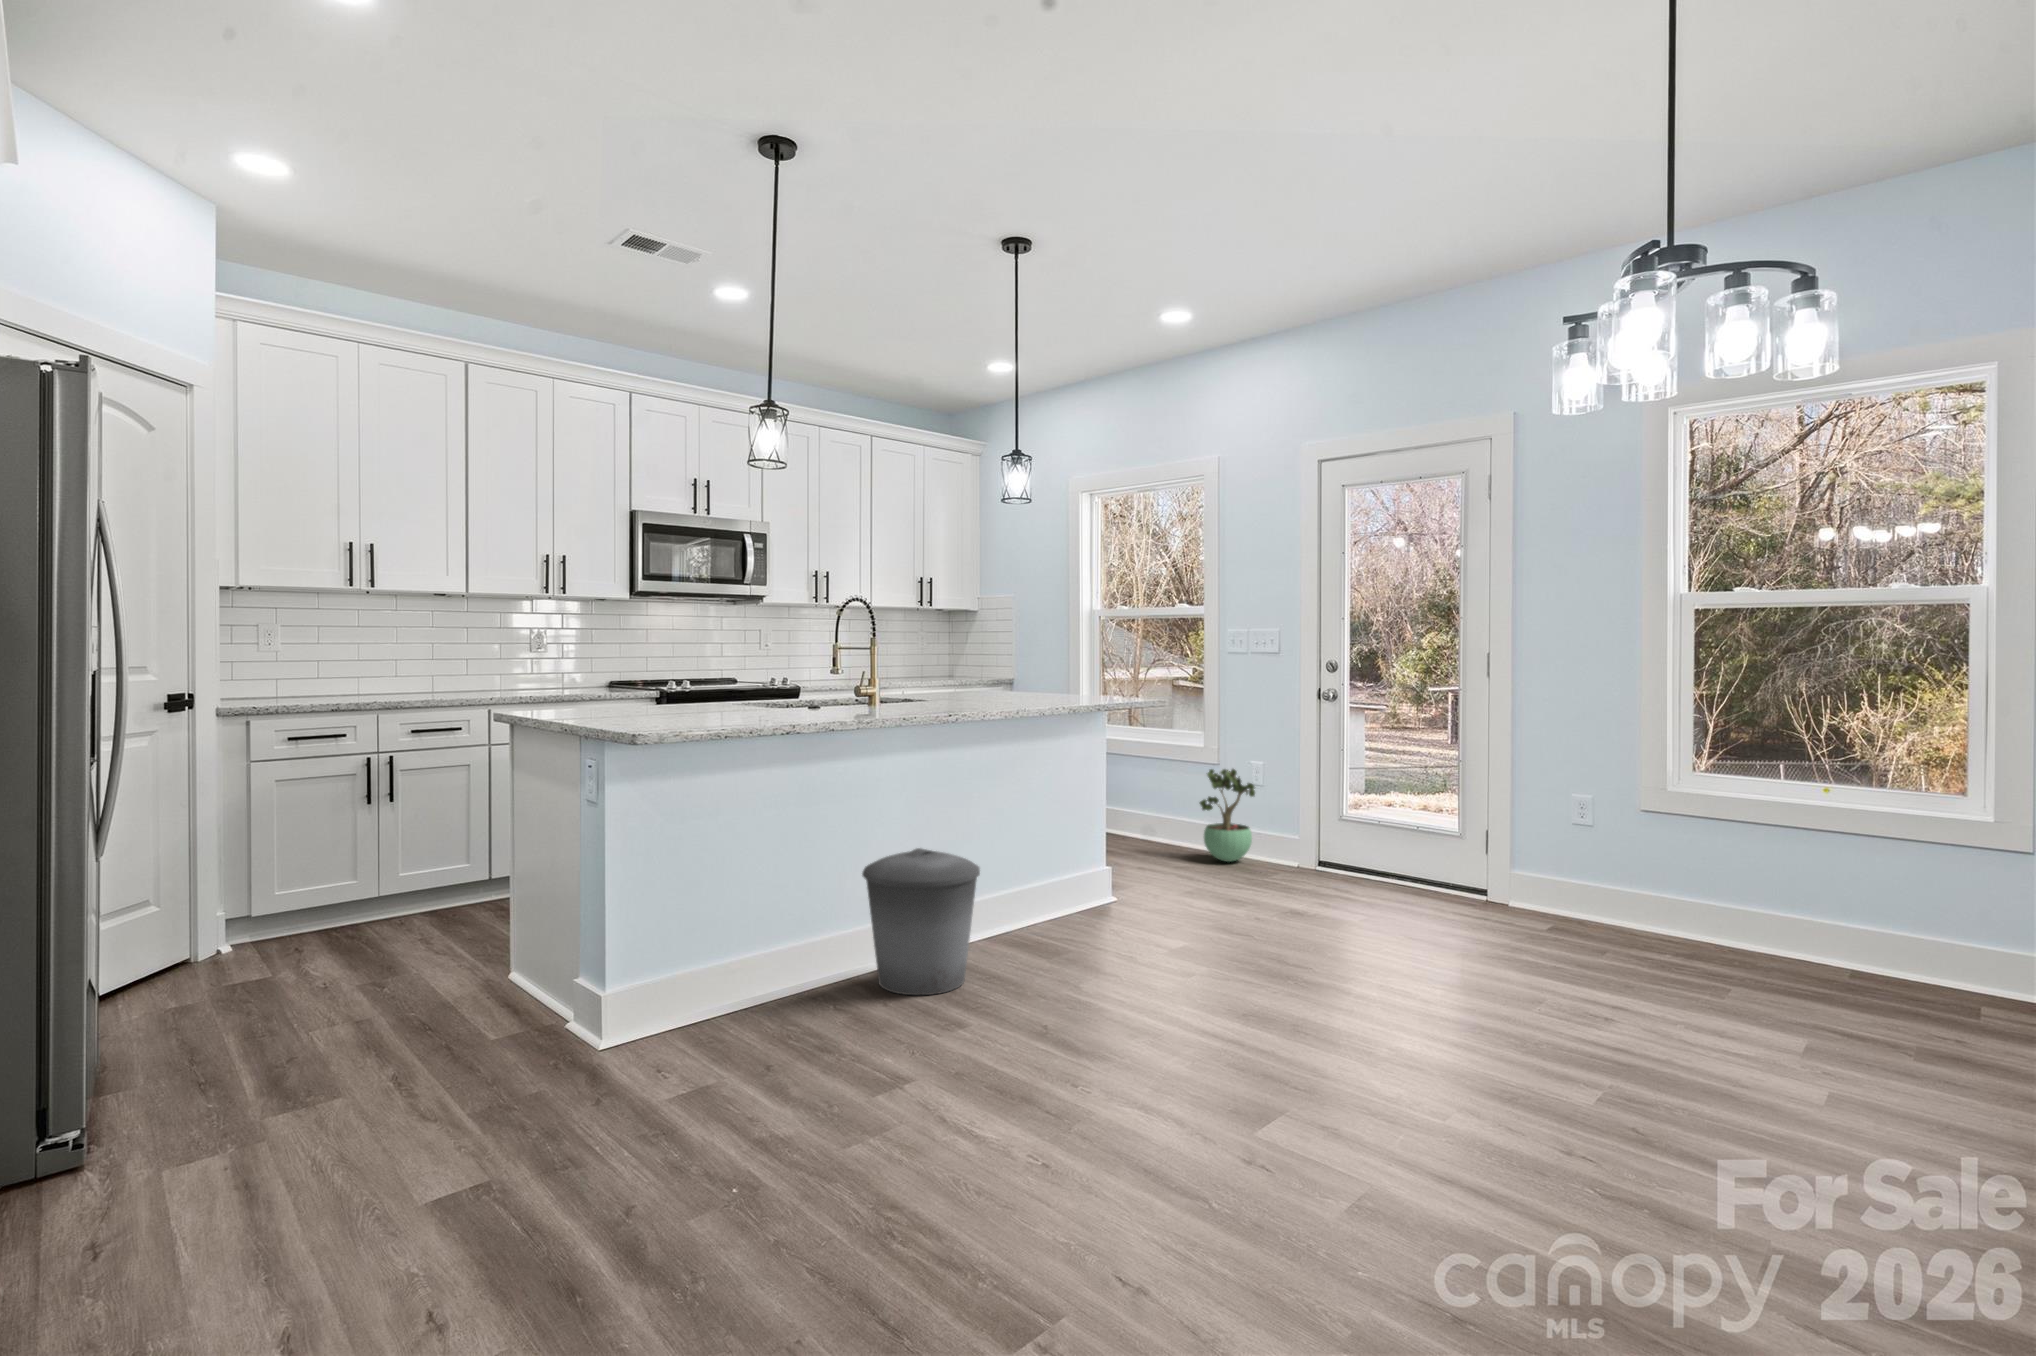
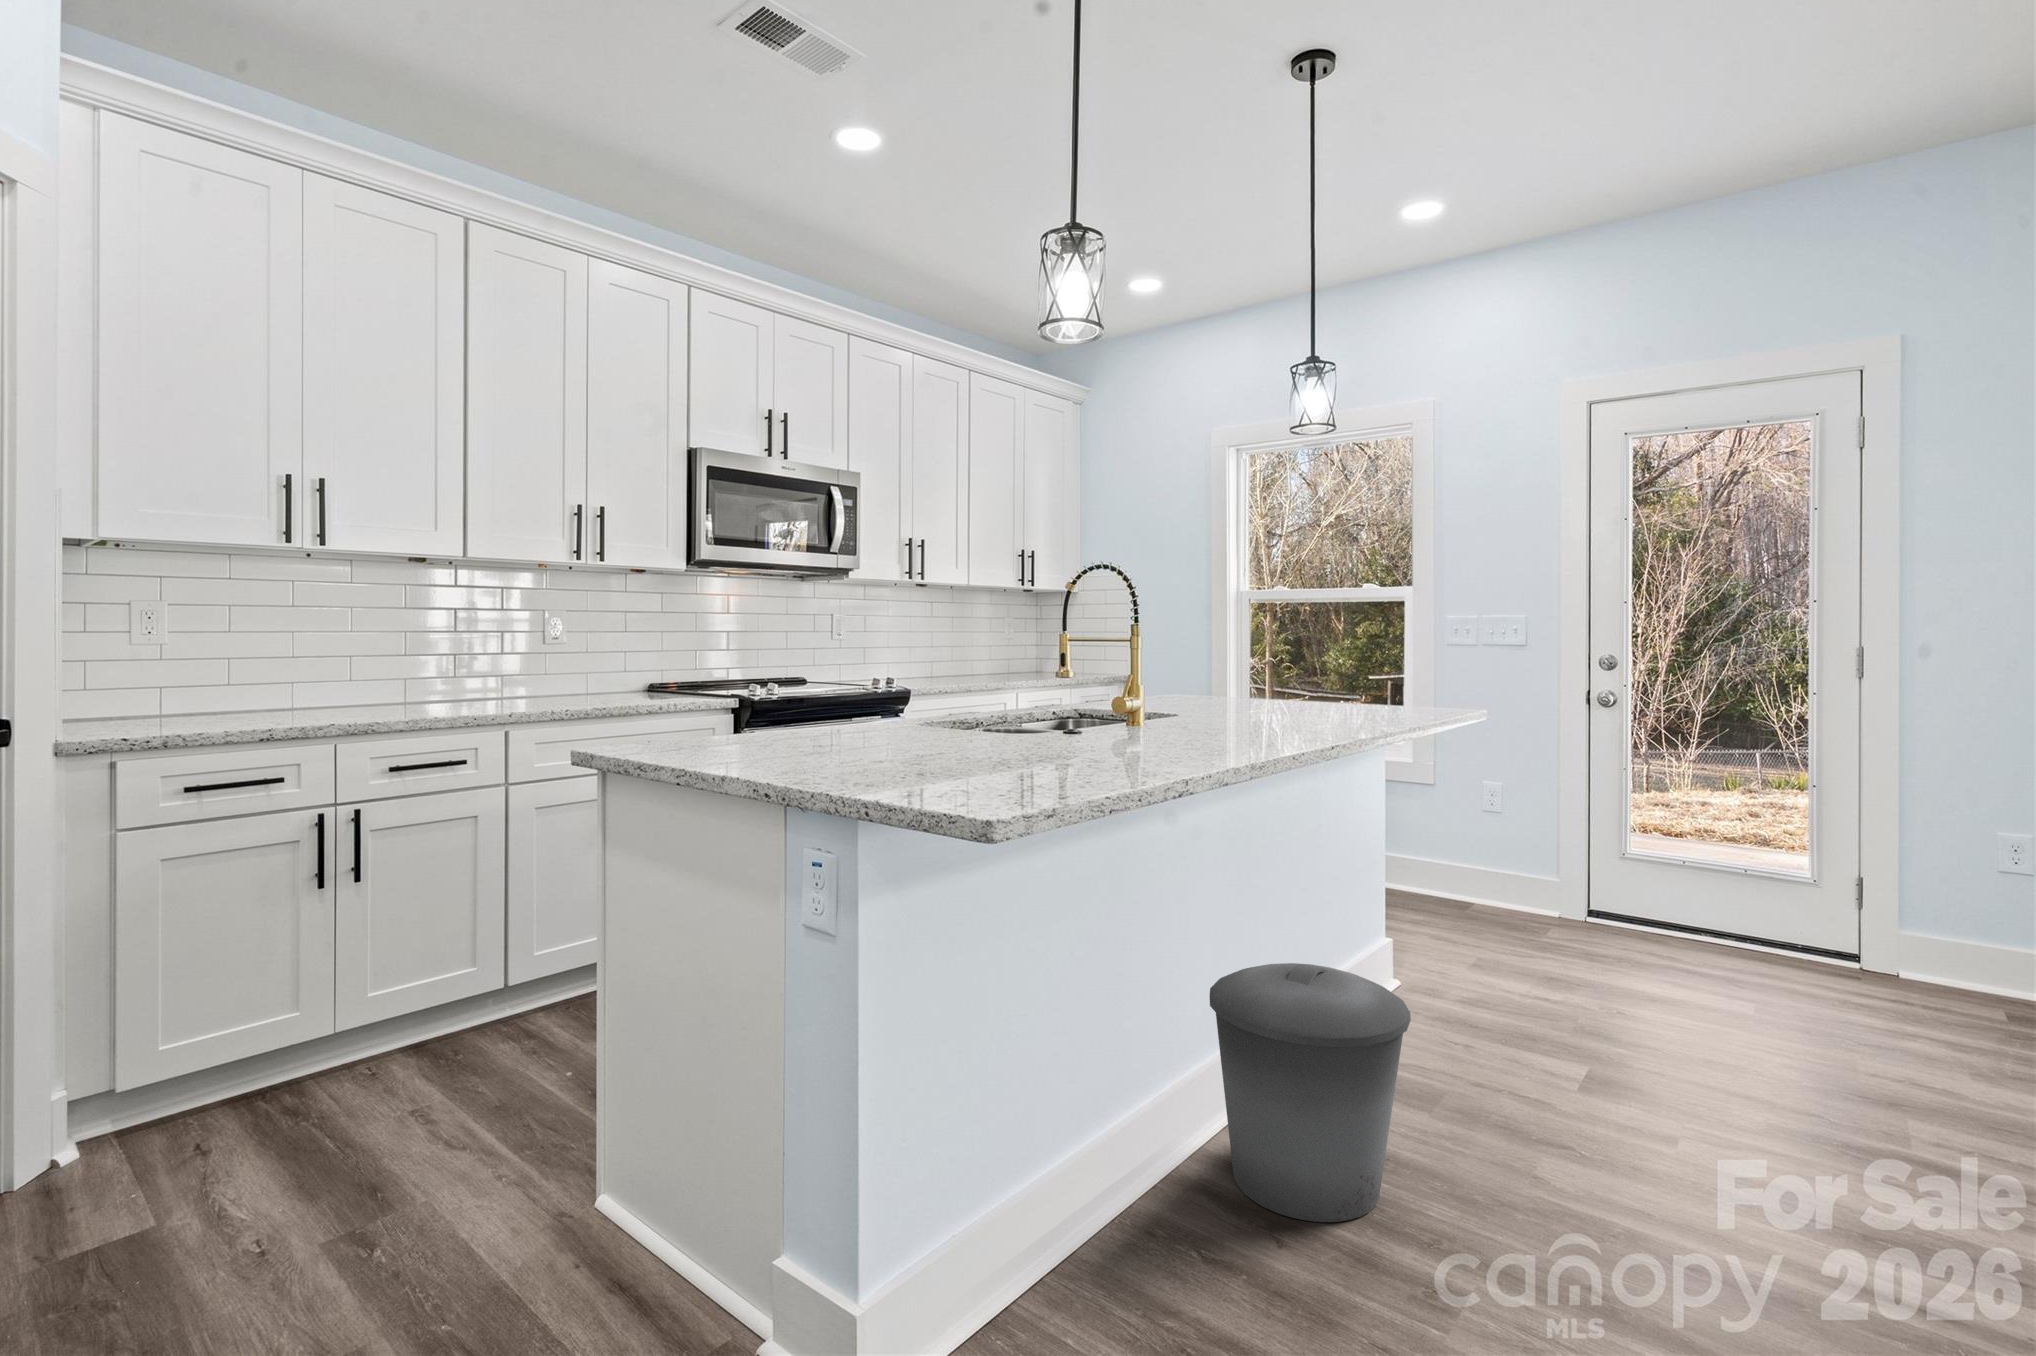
potted plant: present [1200,769,1255,862] -> none [1418,793,1504,911]

